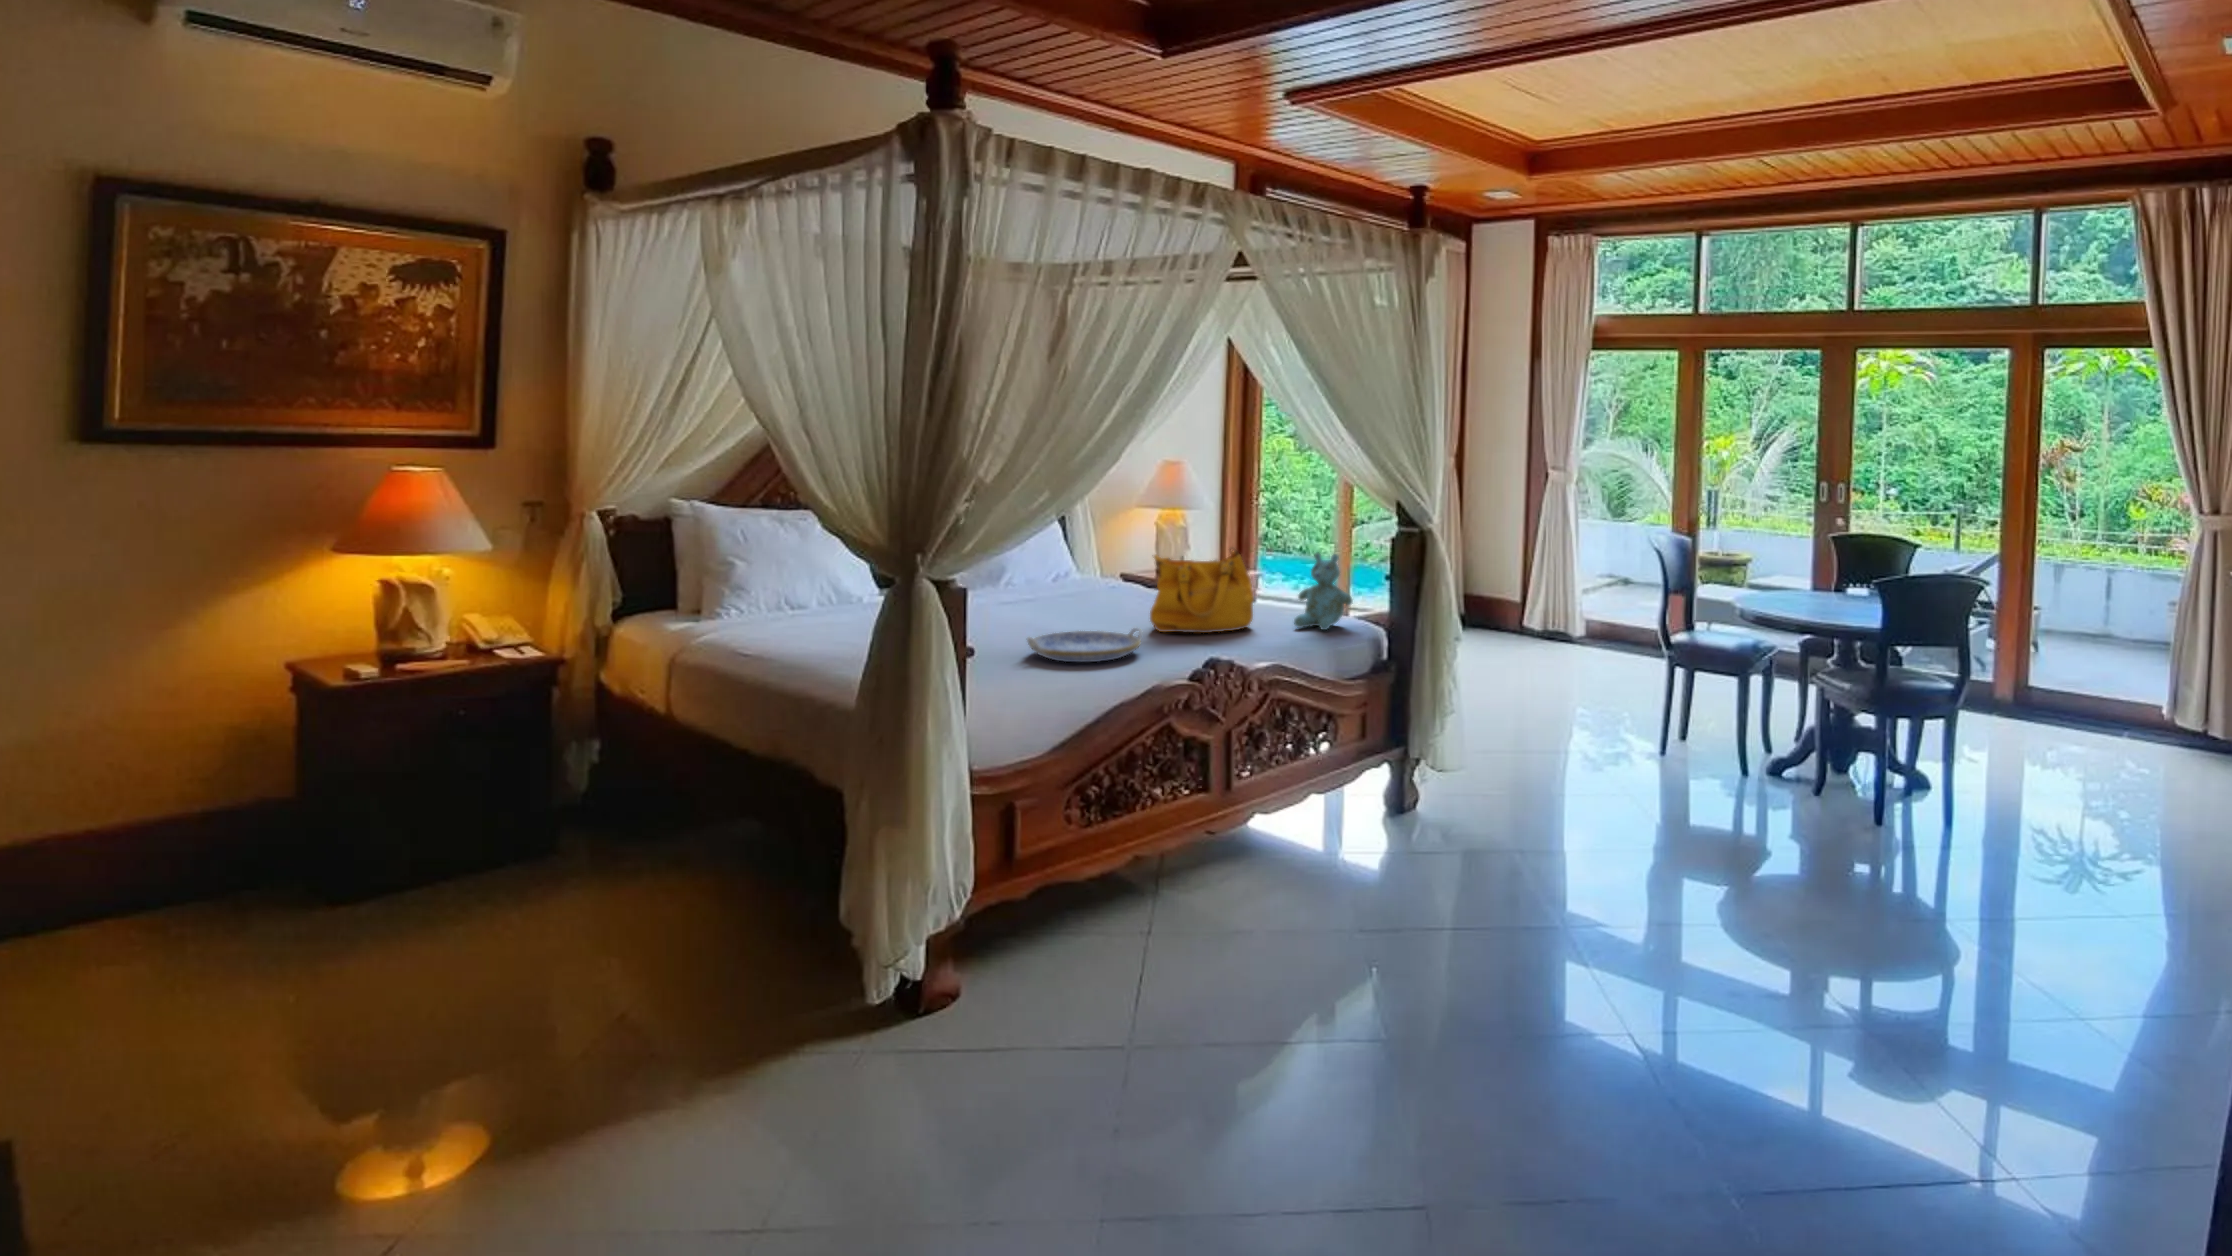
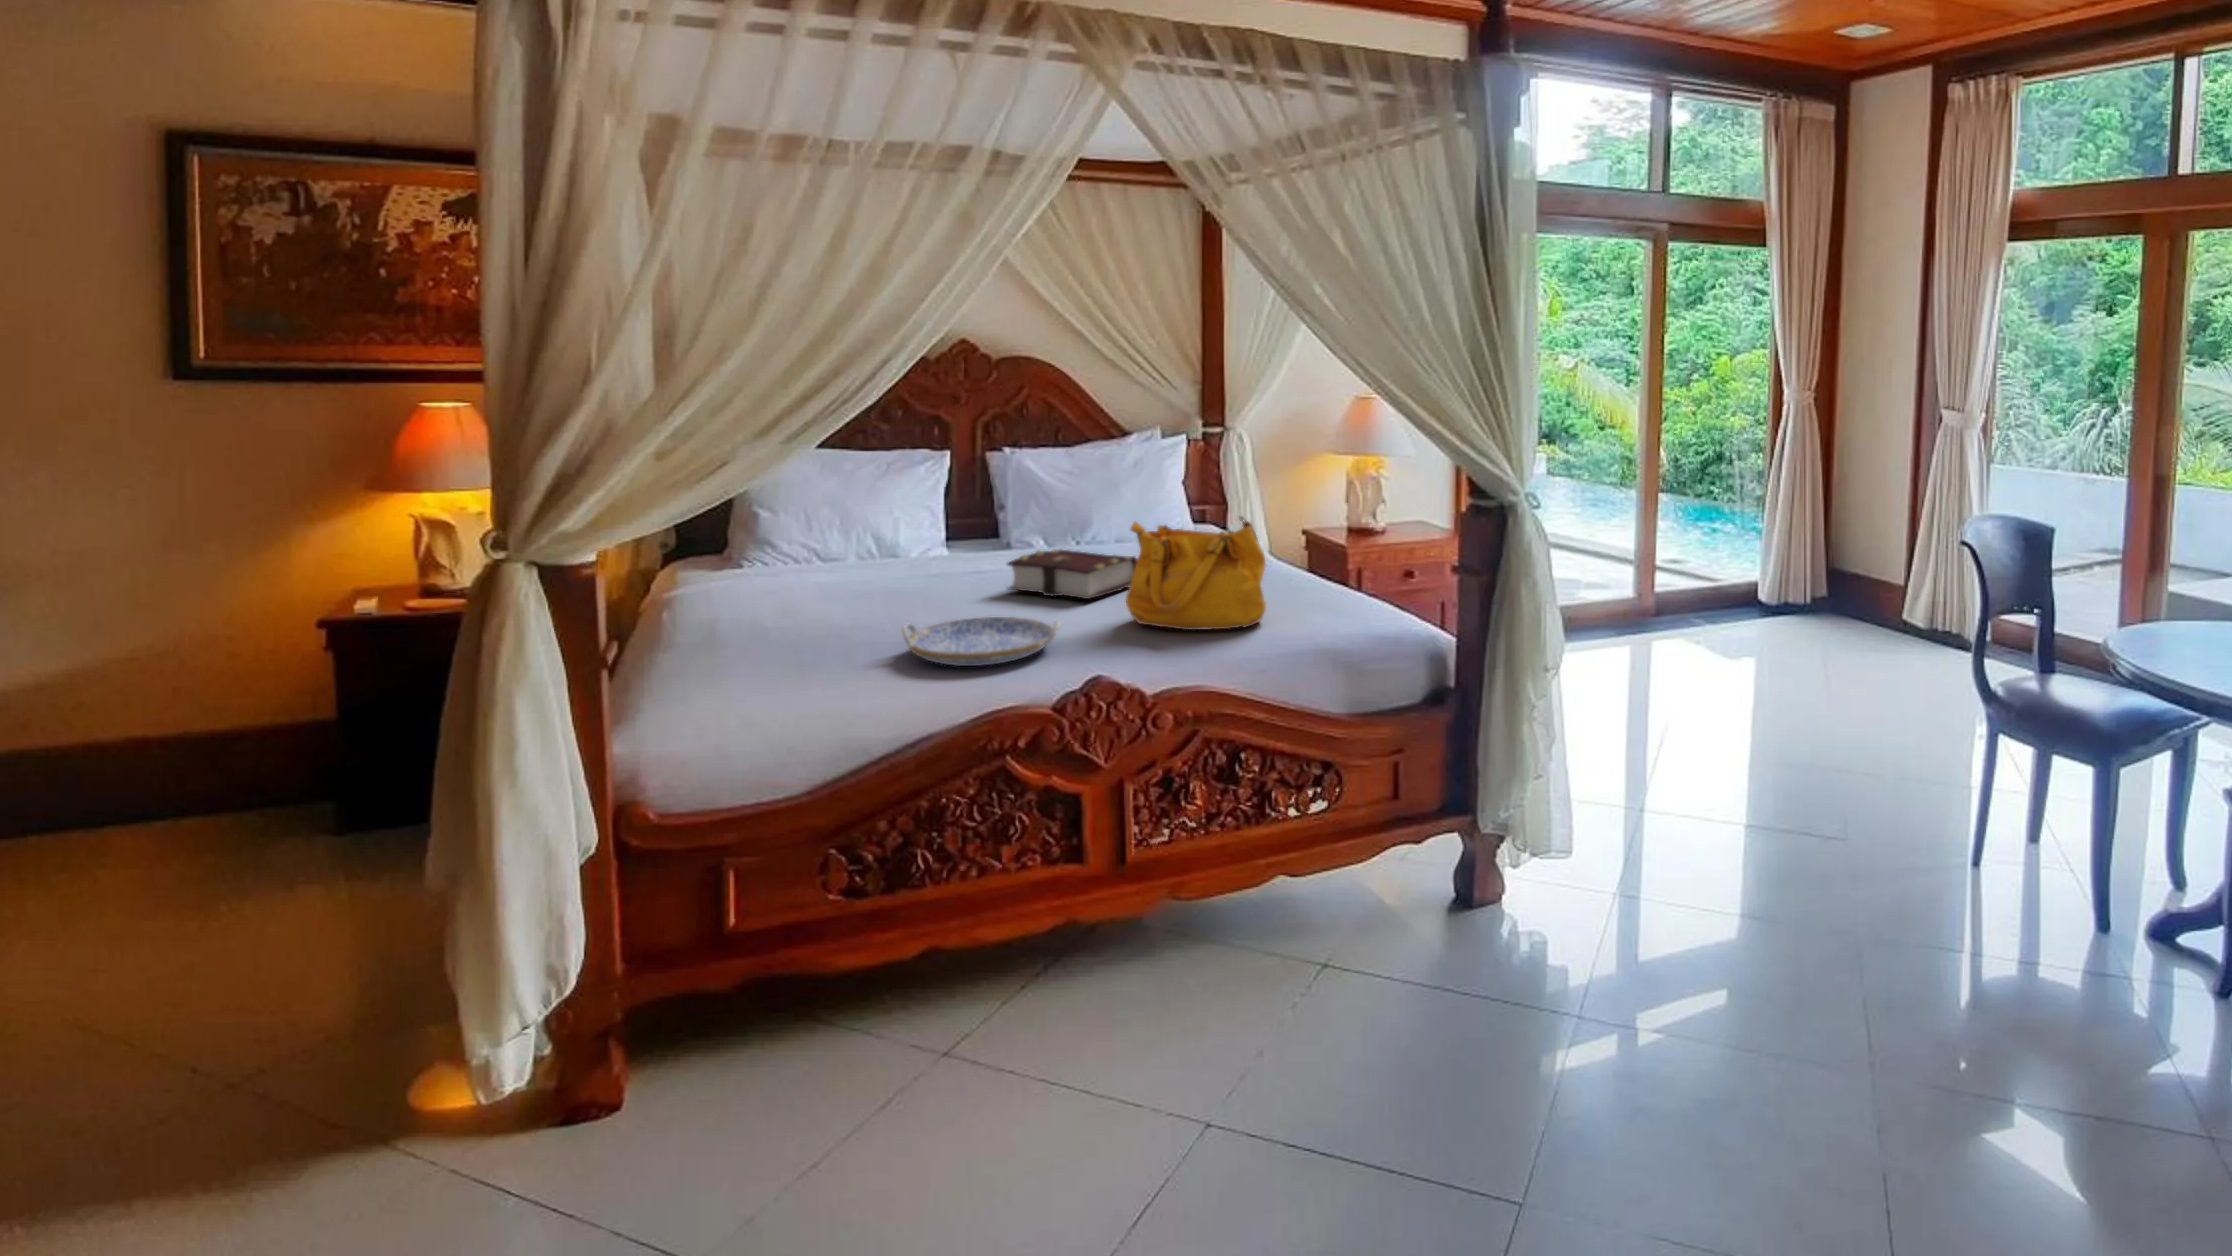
stuffed bear: present [1294,553,1353,630] -> none [1312,528,1393,640]
book: none [1010,588,1105,622] -> present [1008,550,1137,599]

